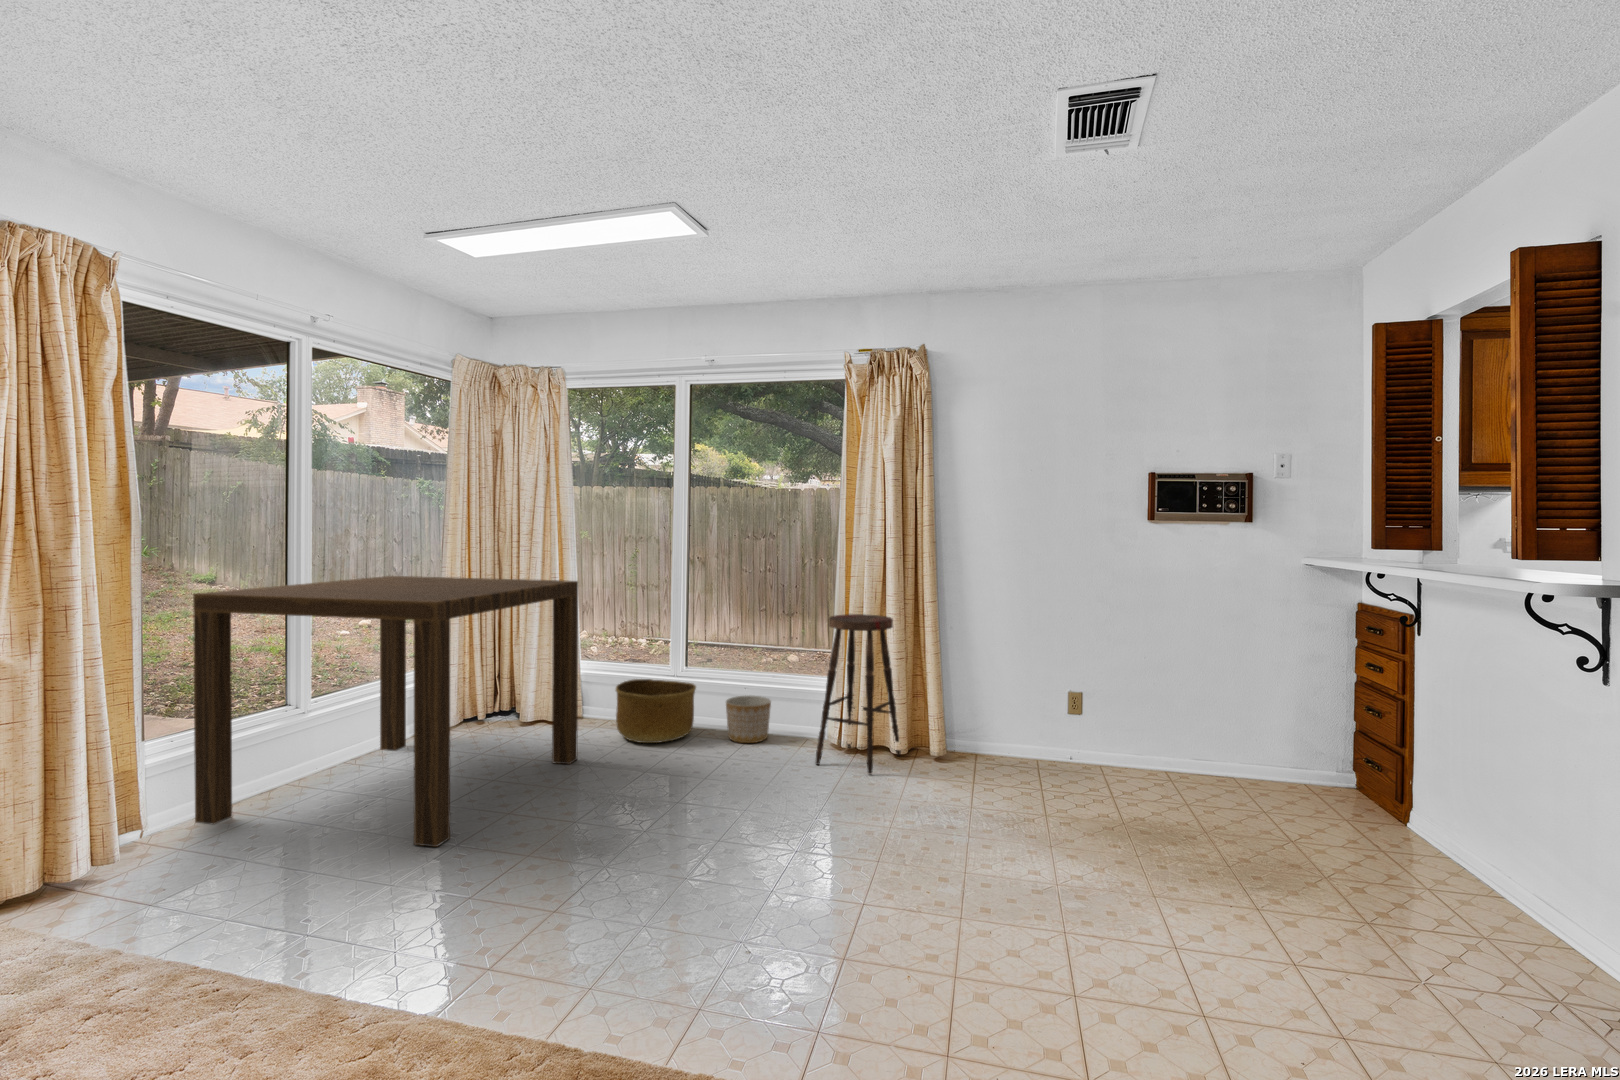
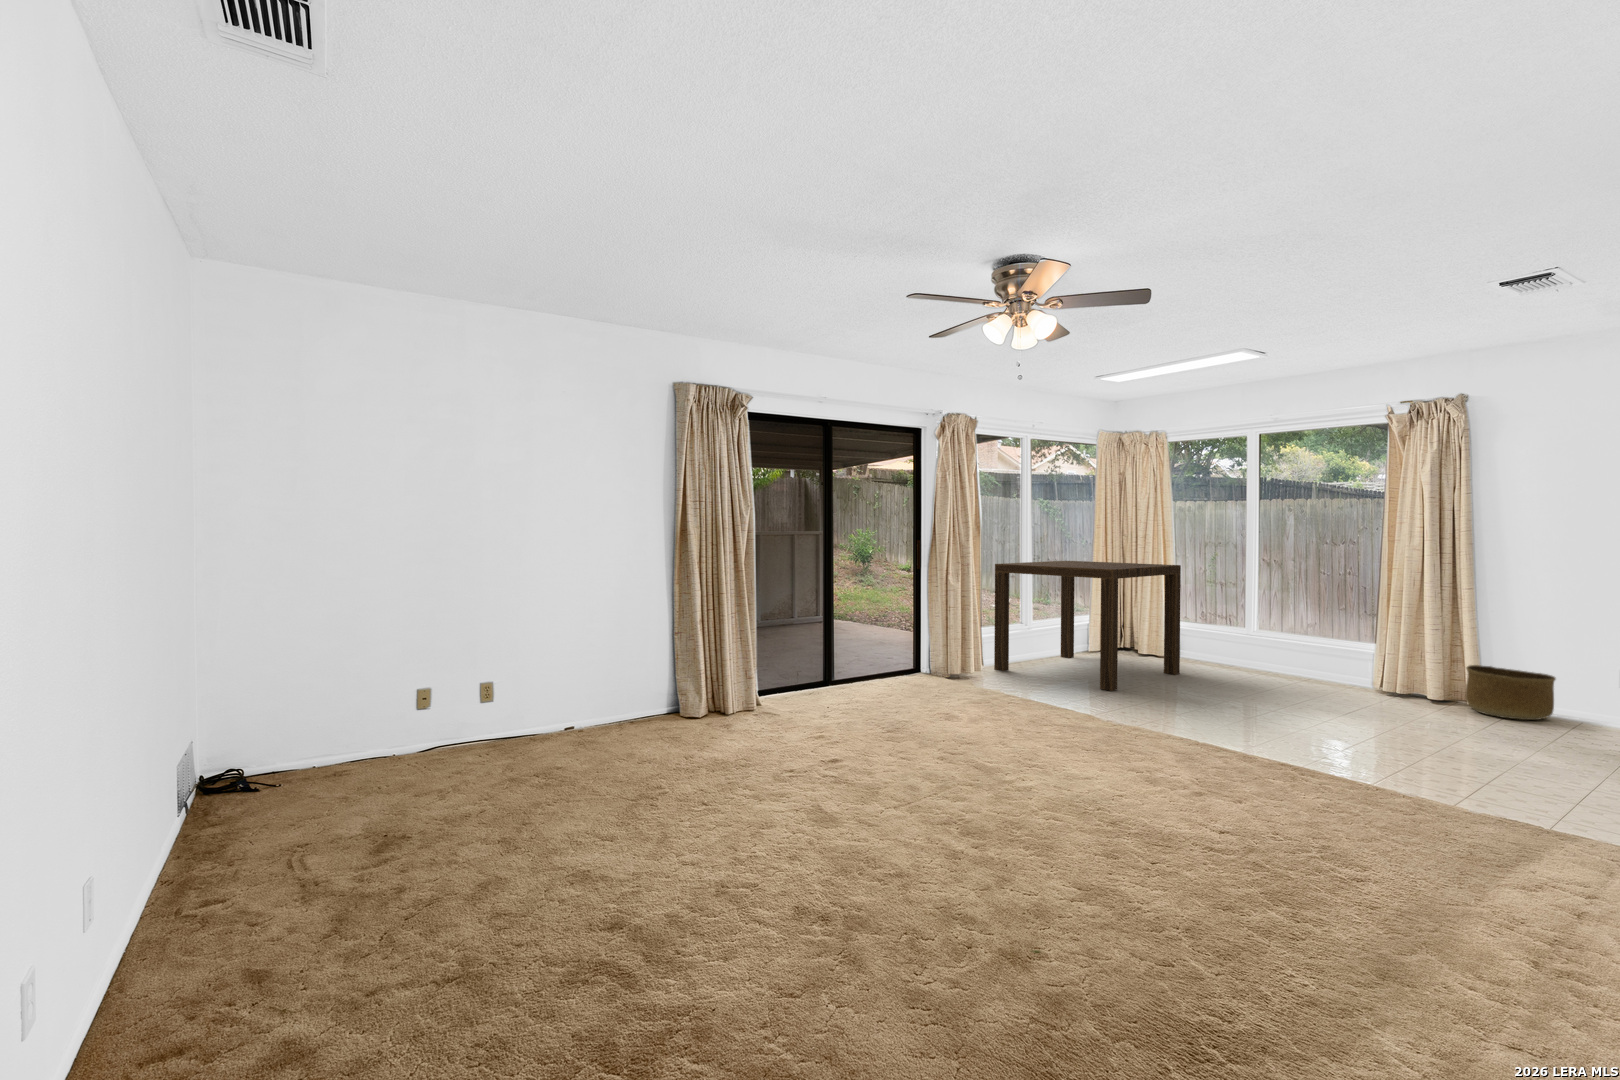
bar stool: present [815,614,901,774] -> none [1357,594,1437,704]
basket: present [616,679,696,743] -> present [1465,665,1556,720]
planter: present [726,696,771,743] -> none [1287,650,1324,681]

